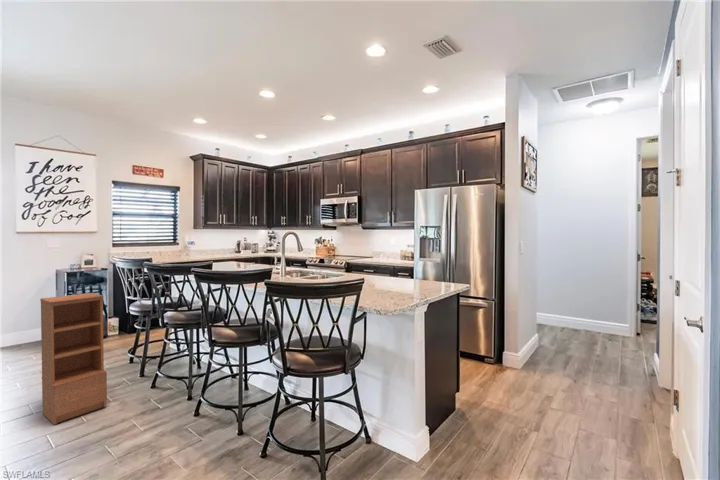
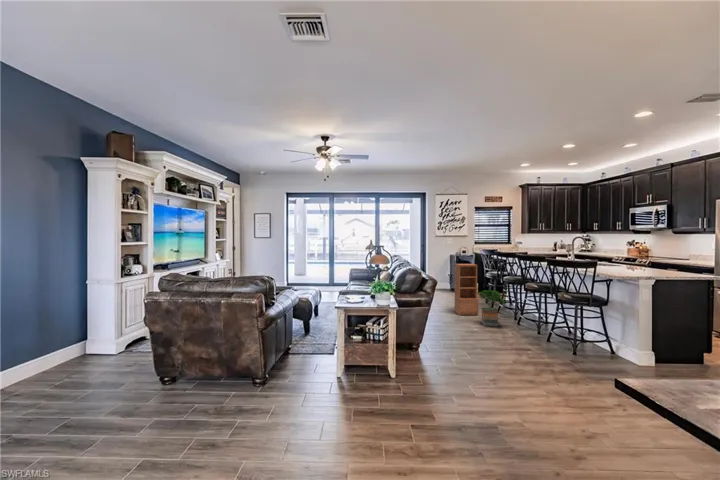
potted tree: none [99,351,166,446] -> present [479,290,504,326]

